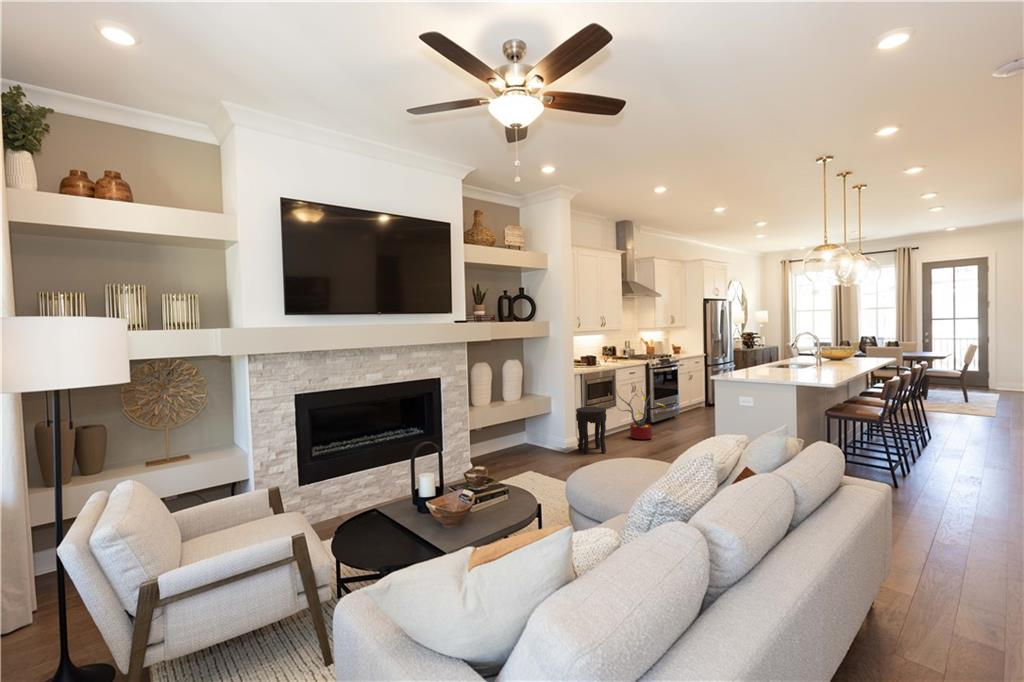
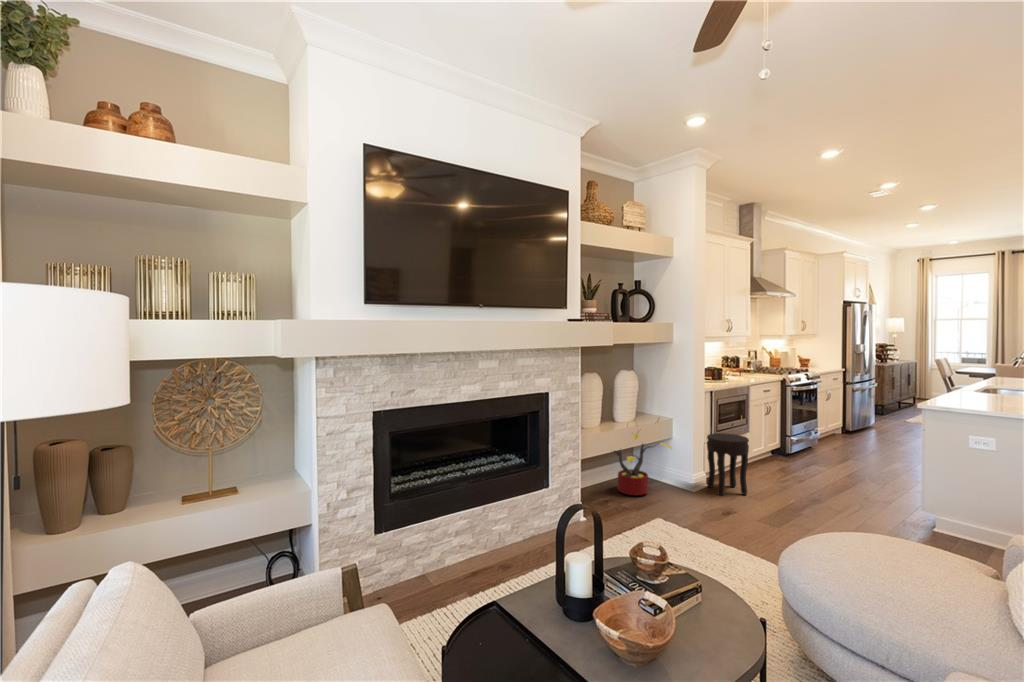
decorative plant: present [620,394,662,439] -> present [611,423,672,495]

